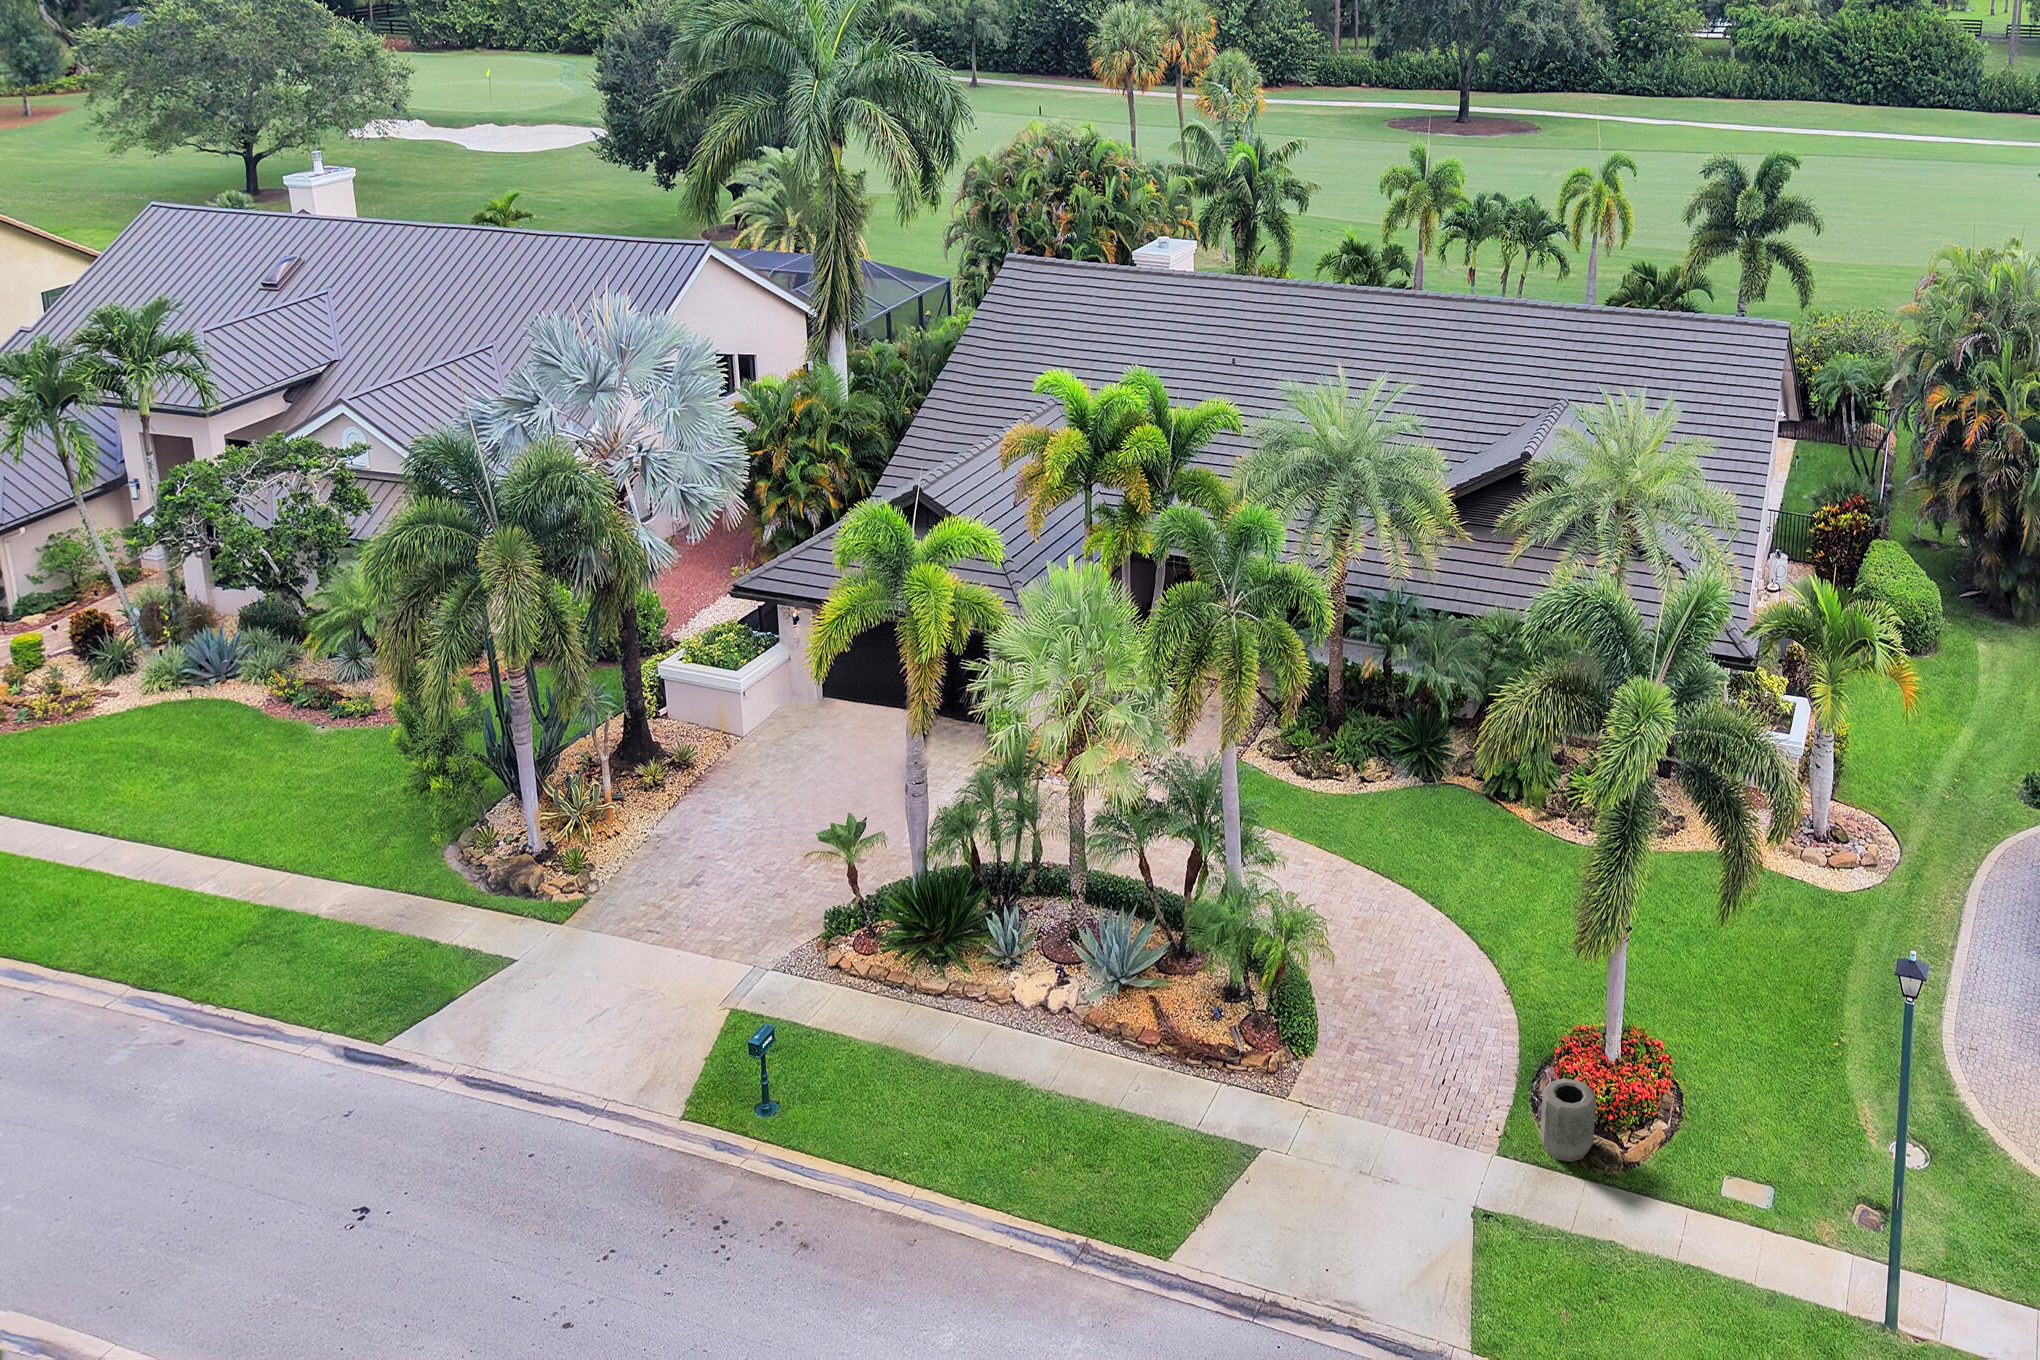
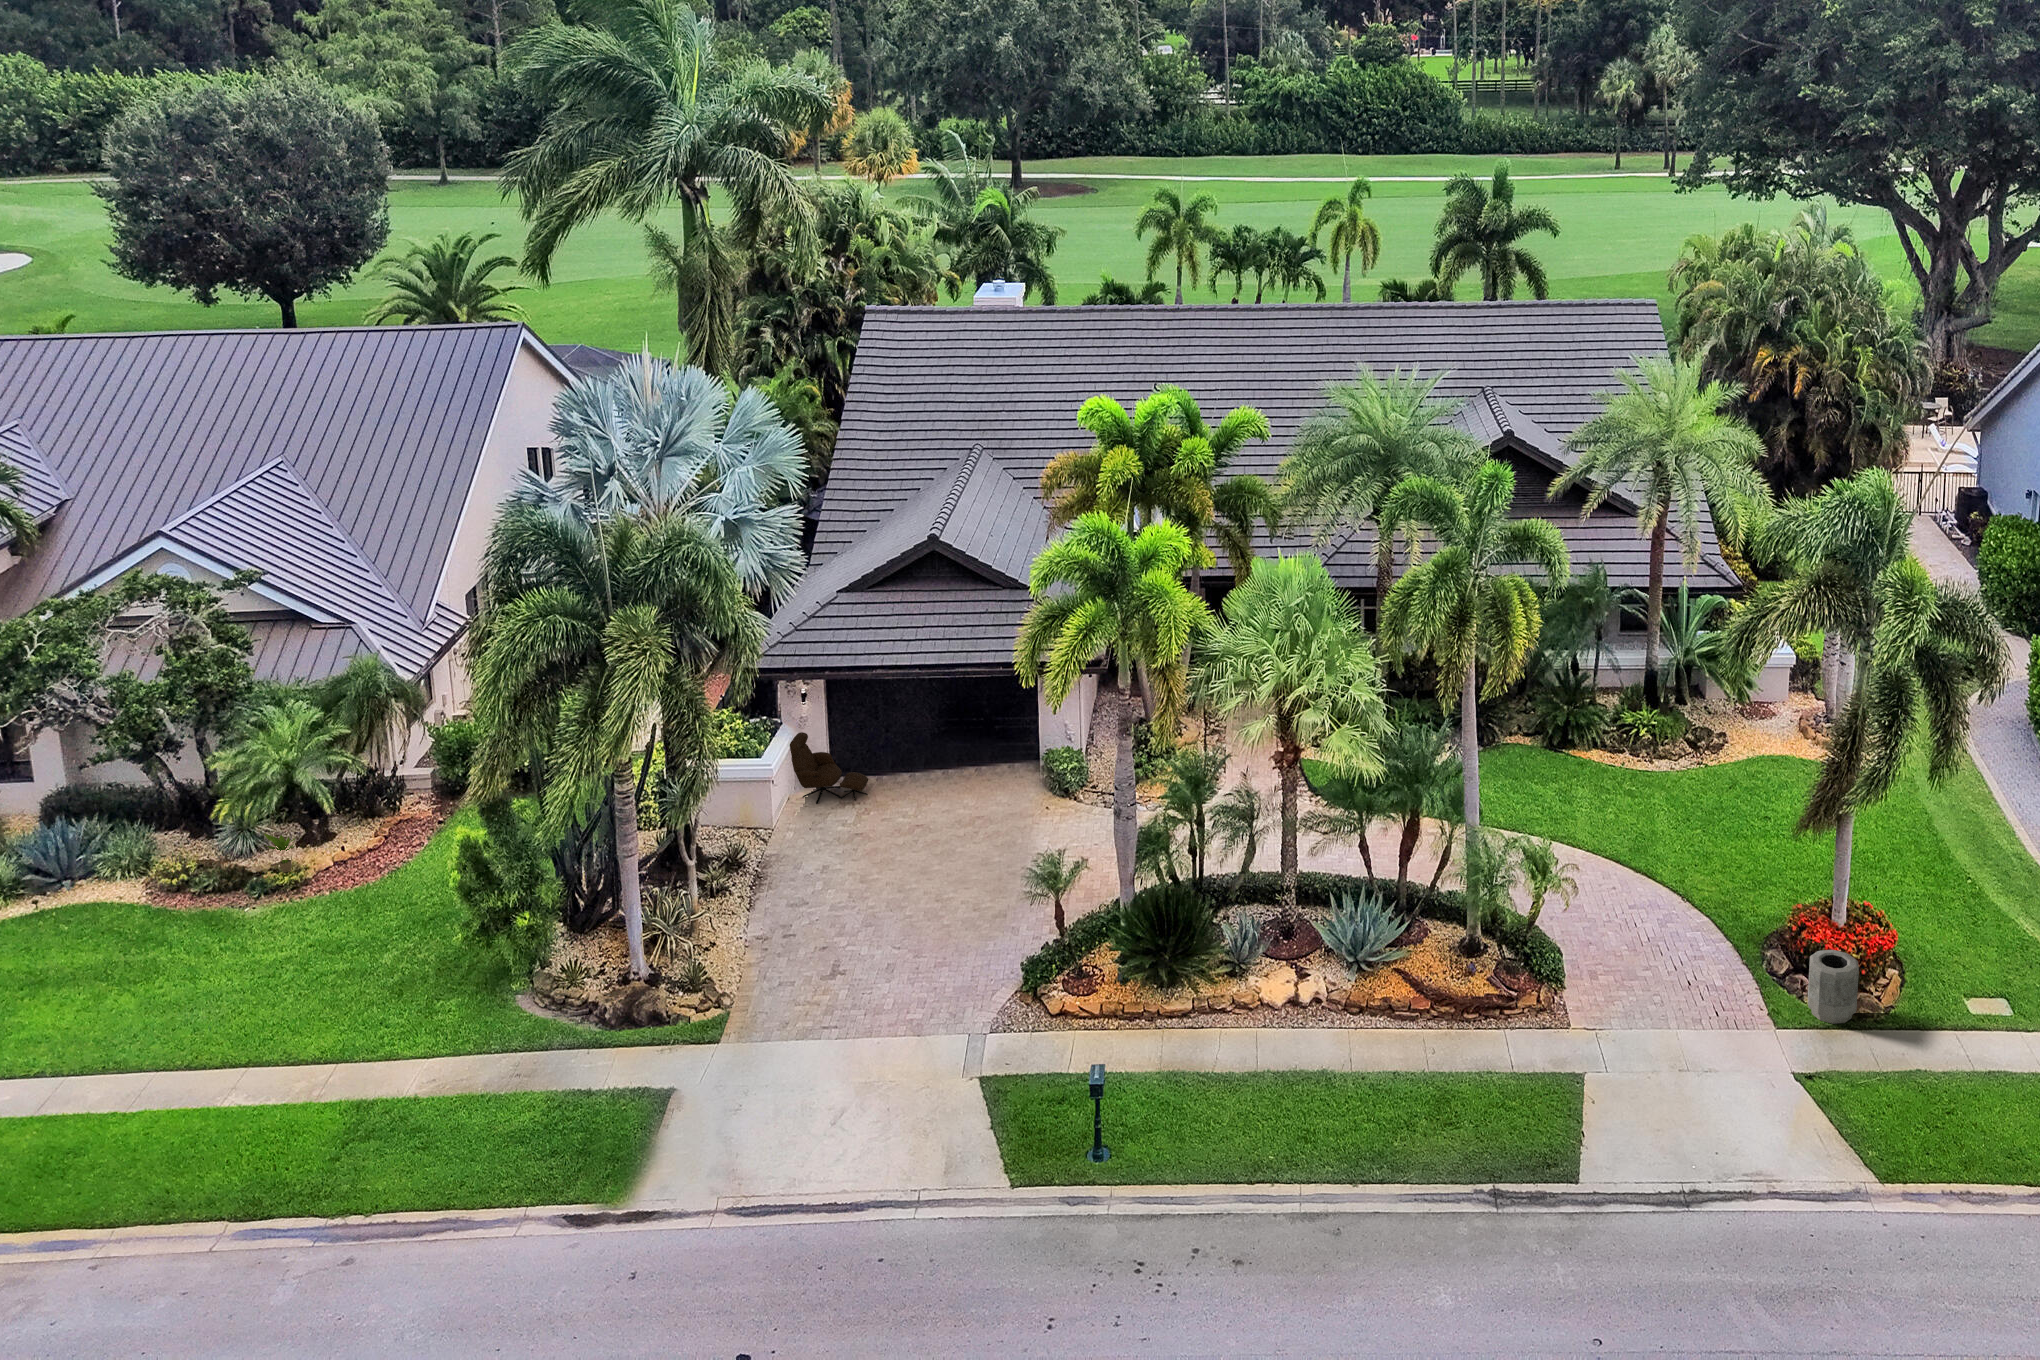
lounge chair: none [778,651,849,724] -> present [790,732,868,804]
potted plant: present [1525,785,1551,821] -> present [264,834,295,872]

